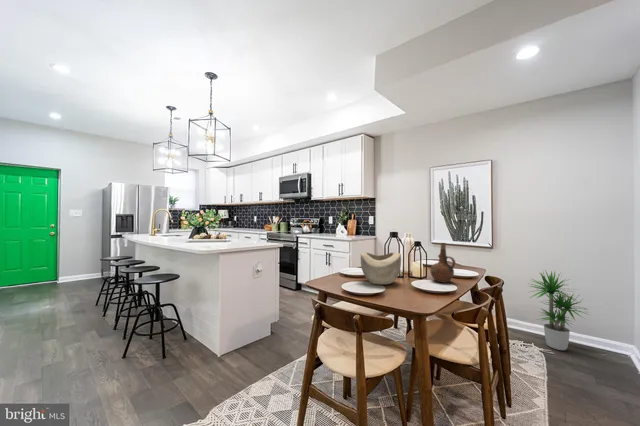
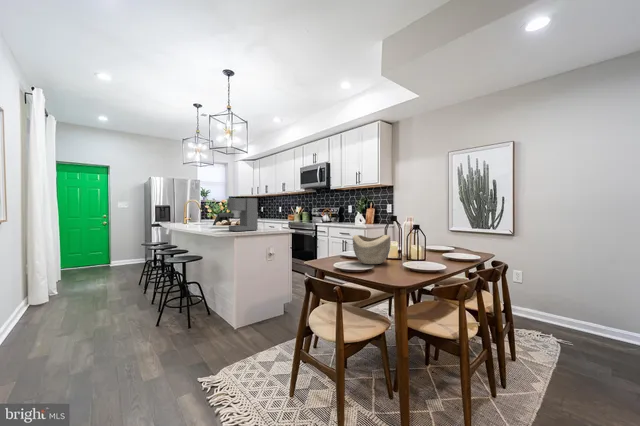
coffee maker: none [201,210,244,246] -> present [219,198,258,232]
ceramic pitcher: present [430,243,455,283] -> none [422,226,446,264]
potted plant: present [530,271,586,350] -> none [544,257,617,342]

